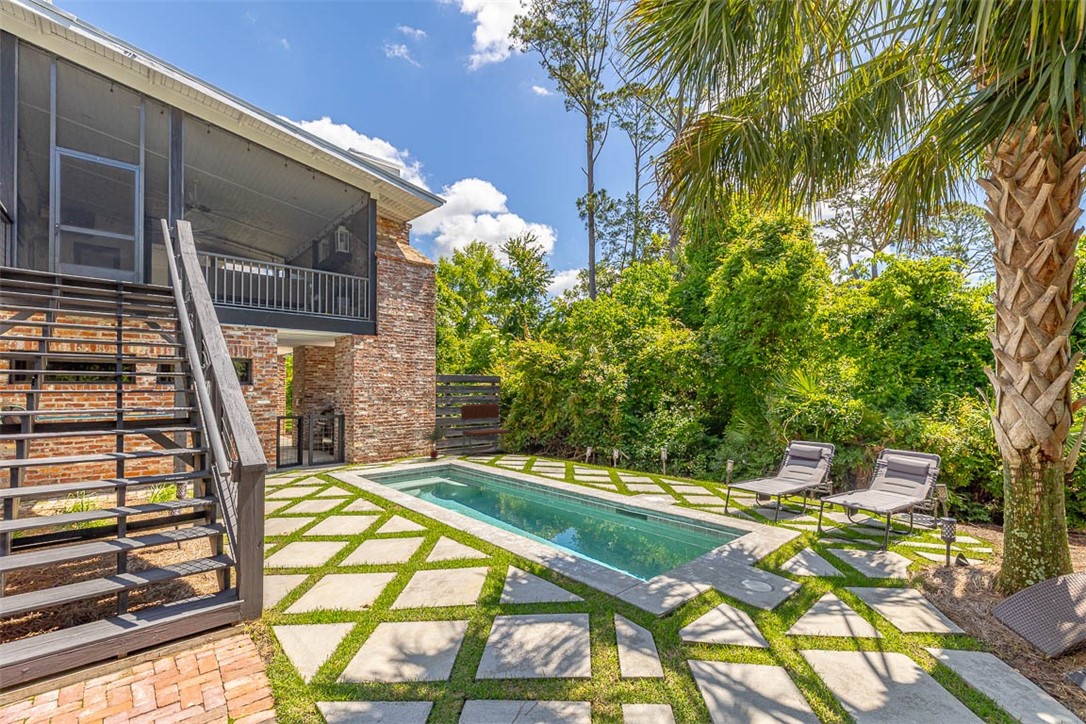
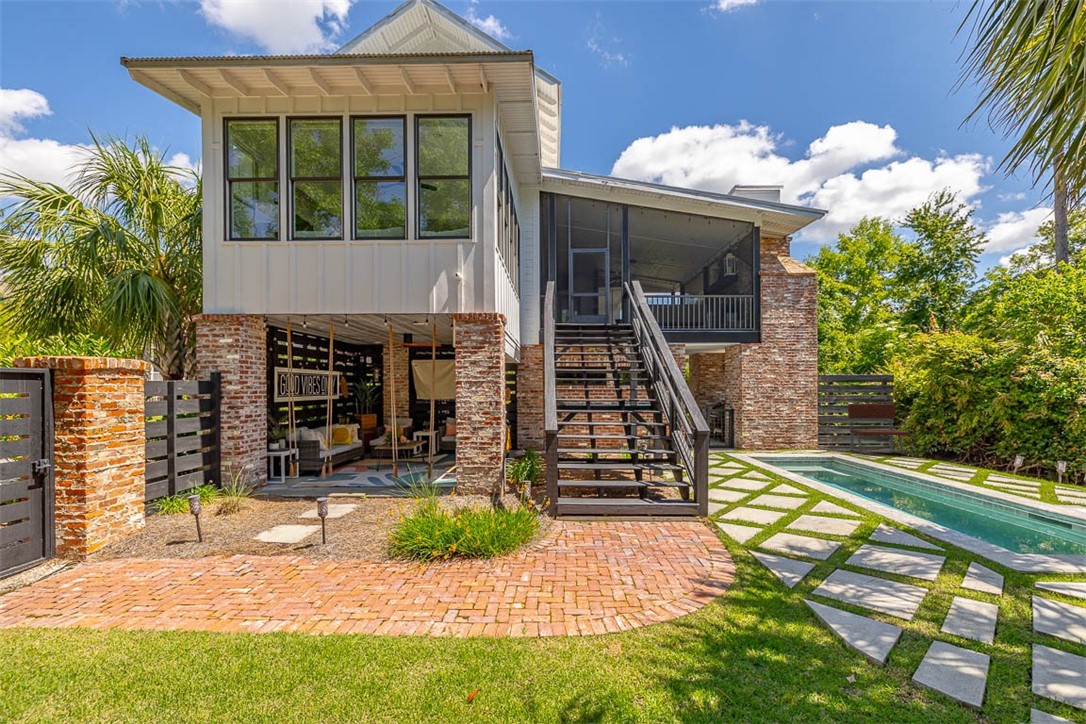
potted tree: present [421,422,448,459] -> none [804,417,834,452]

